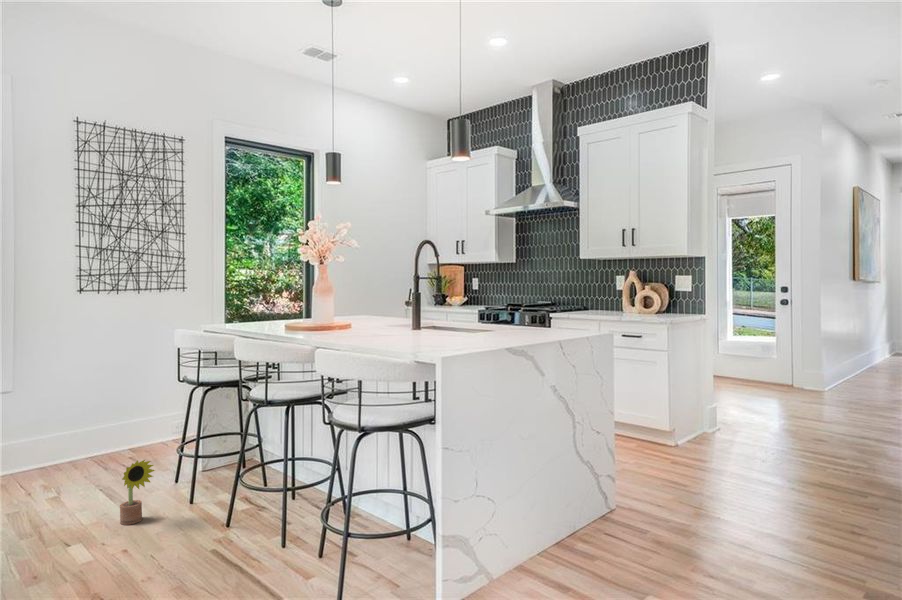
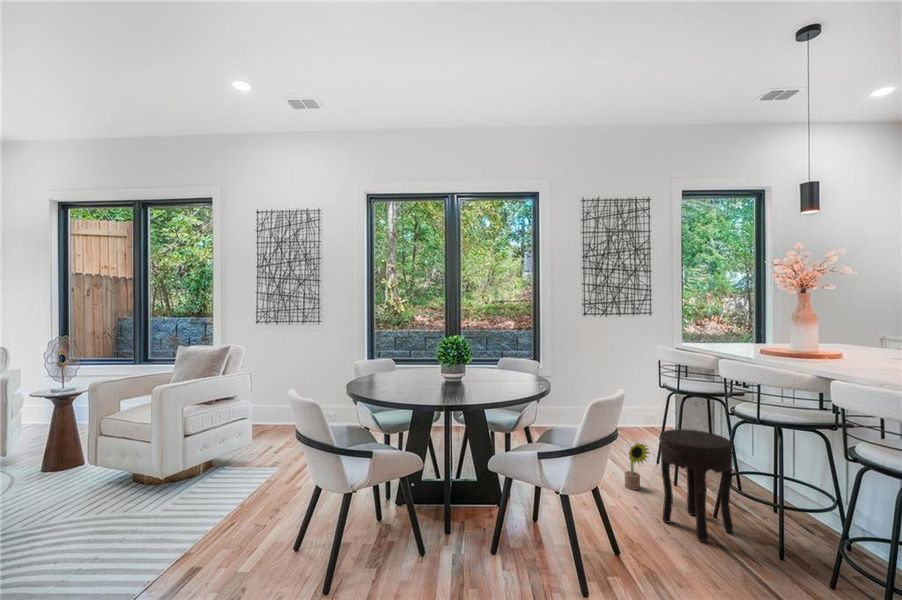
side table: none [156,429,241,560] -> present [660,429,733,542]

